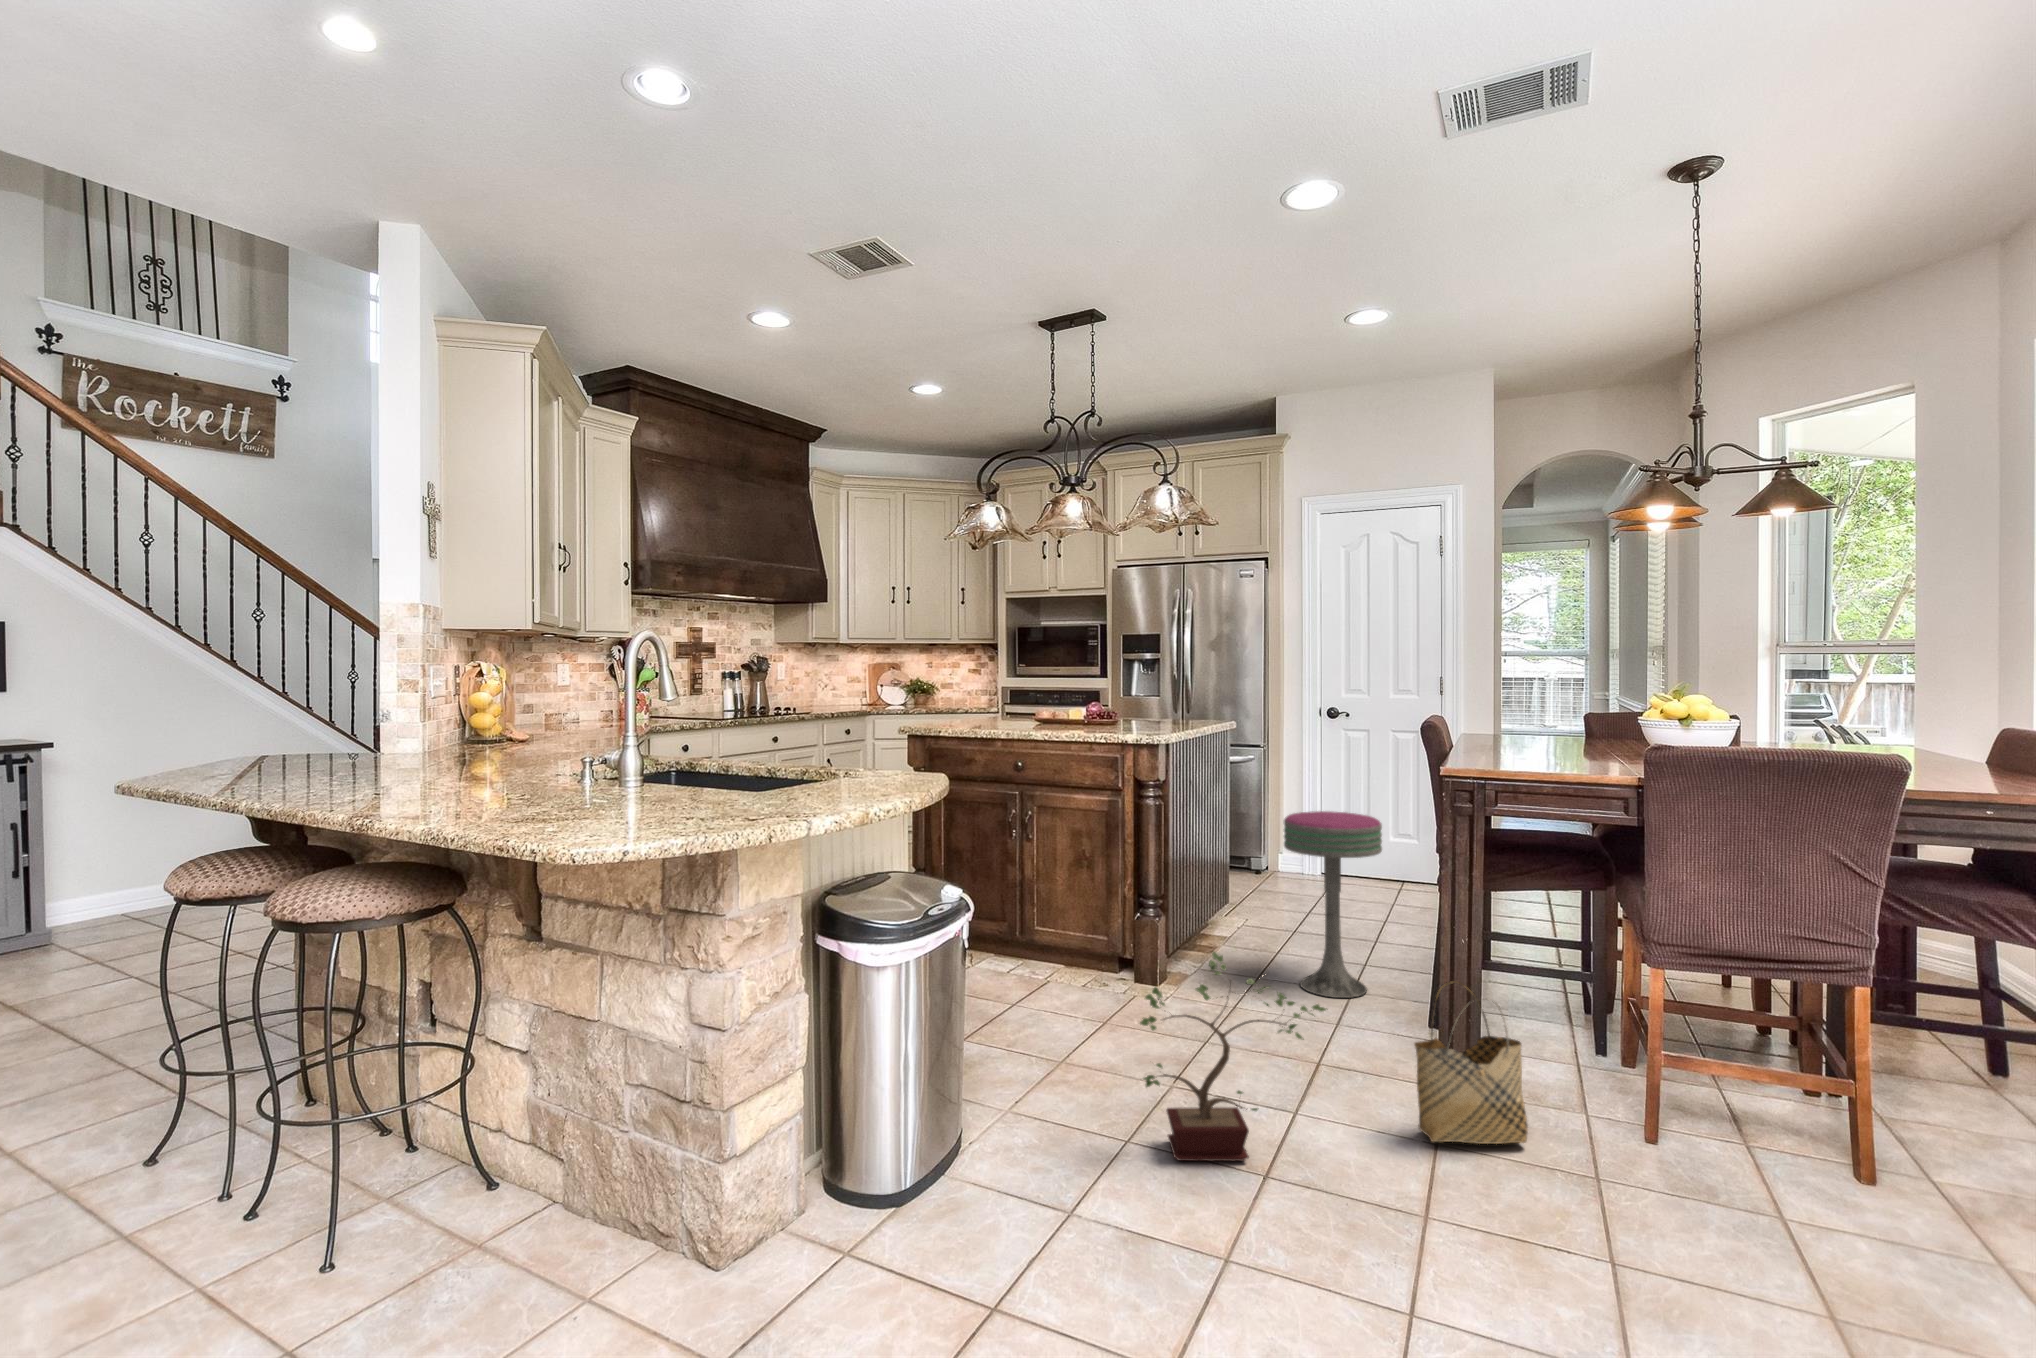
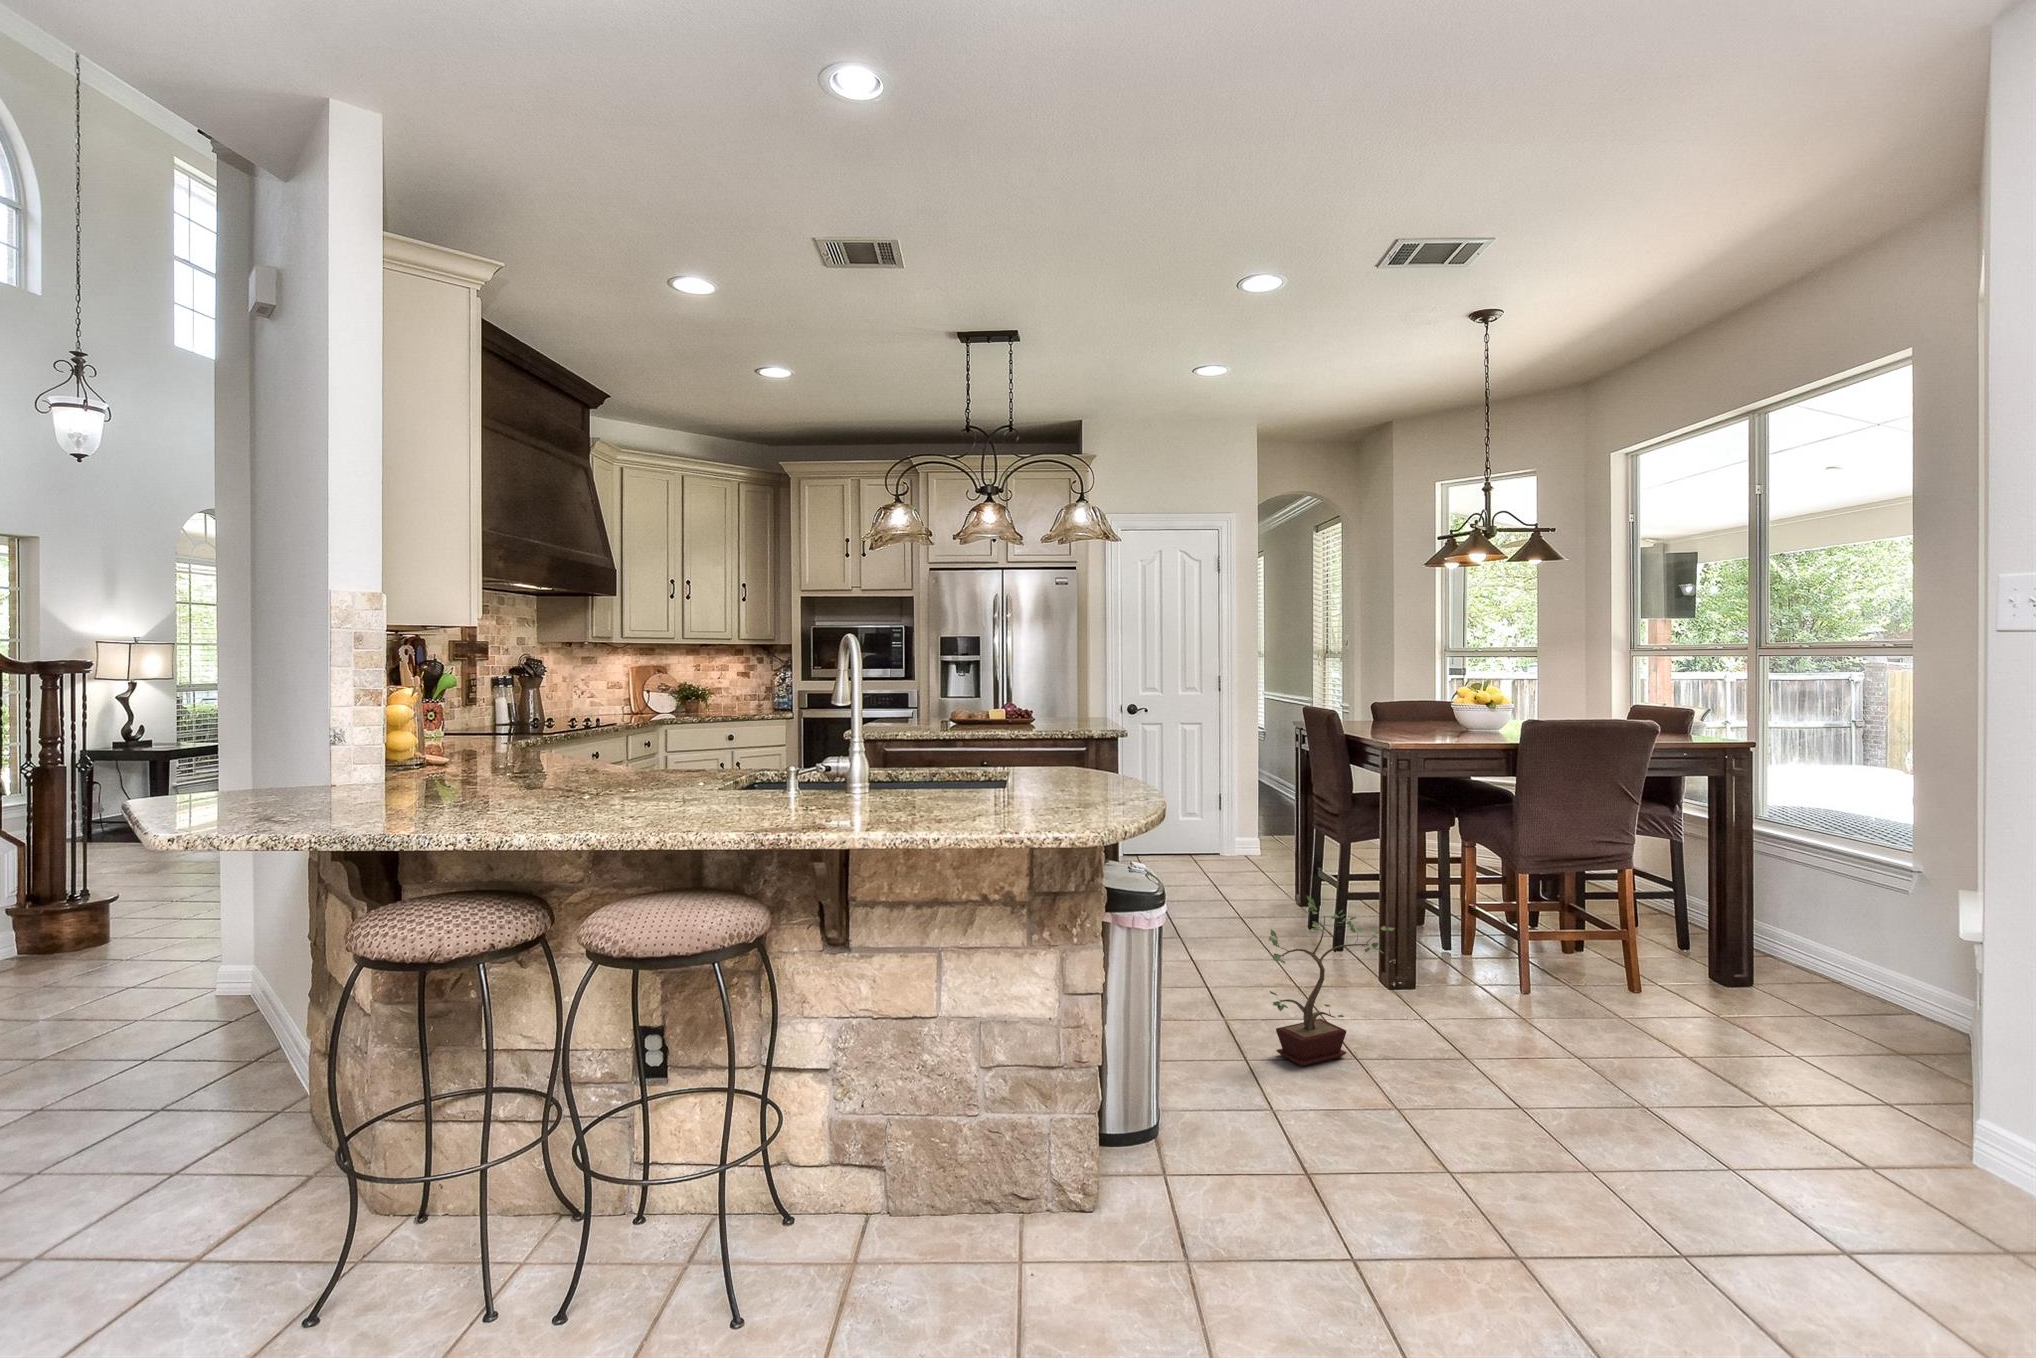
bar stool: present [1283,811,1382,998] -> none [1203,789,1283,941]
woven basket: present [1414,981,1528,1144] -> none [1417,901,1487,1020]

